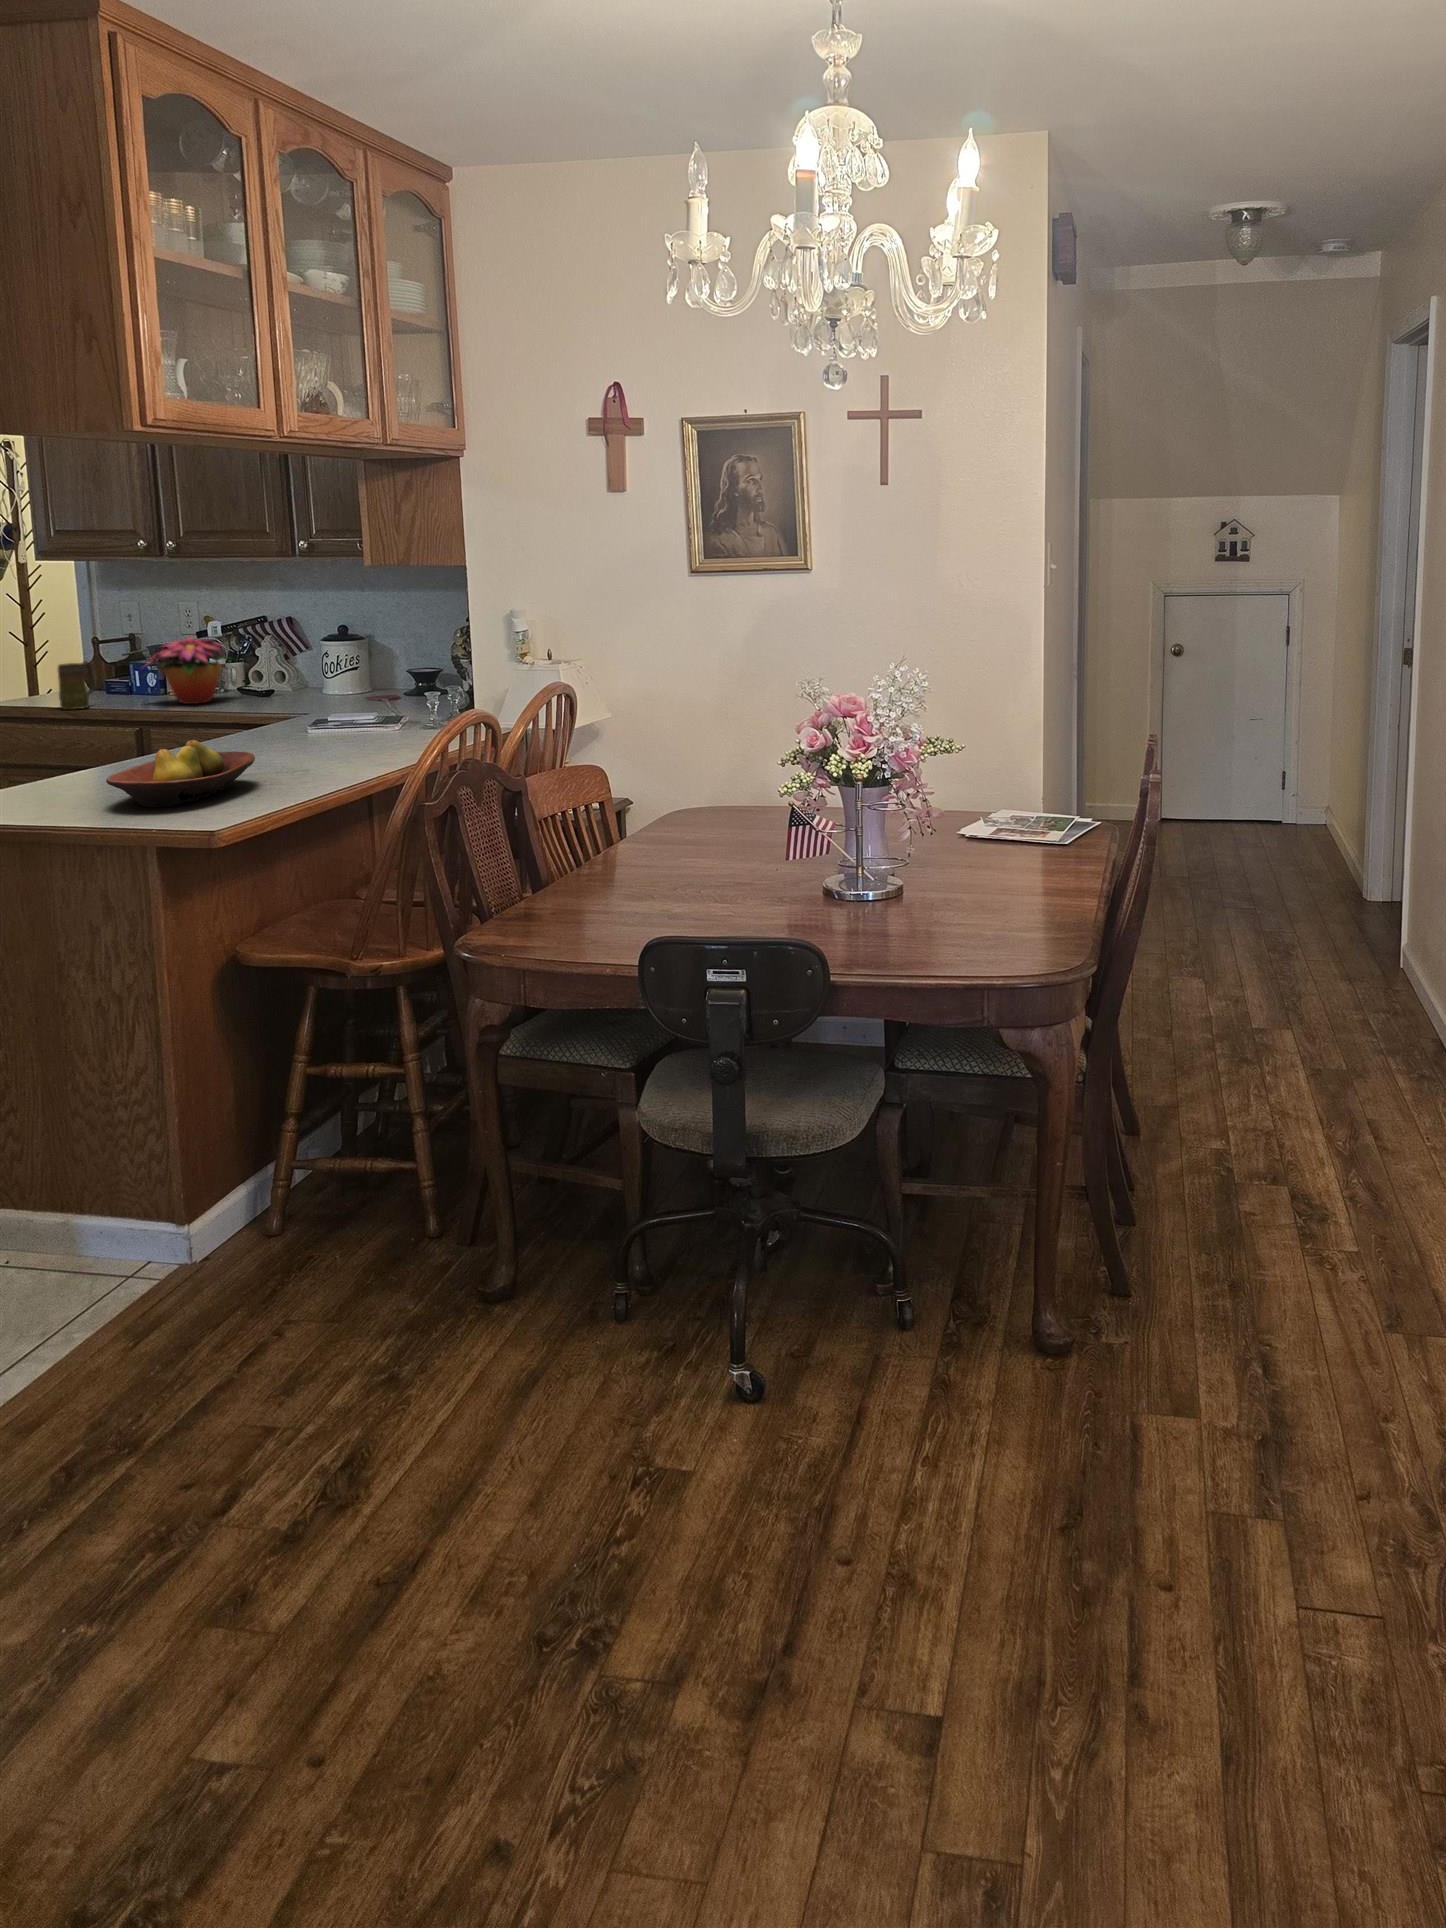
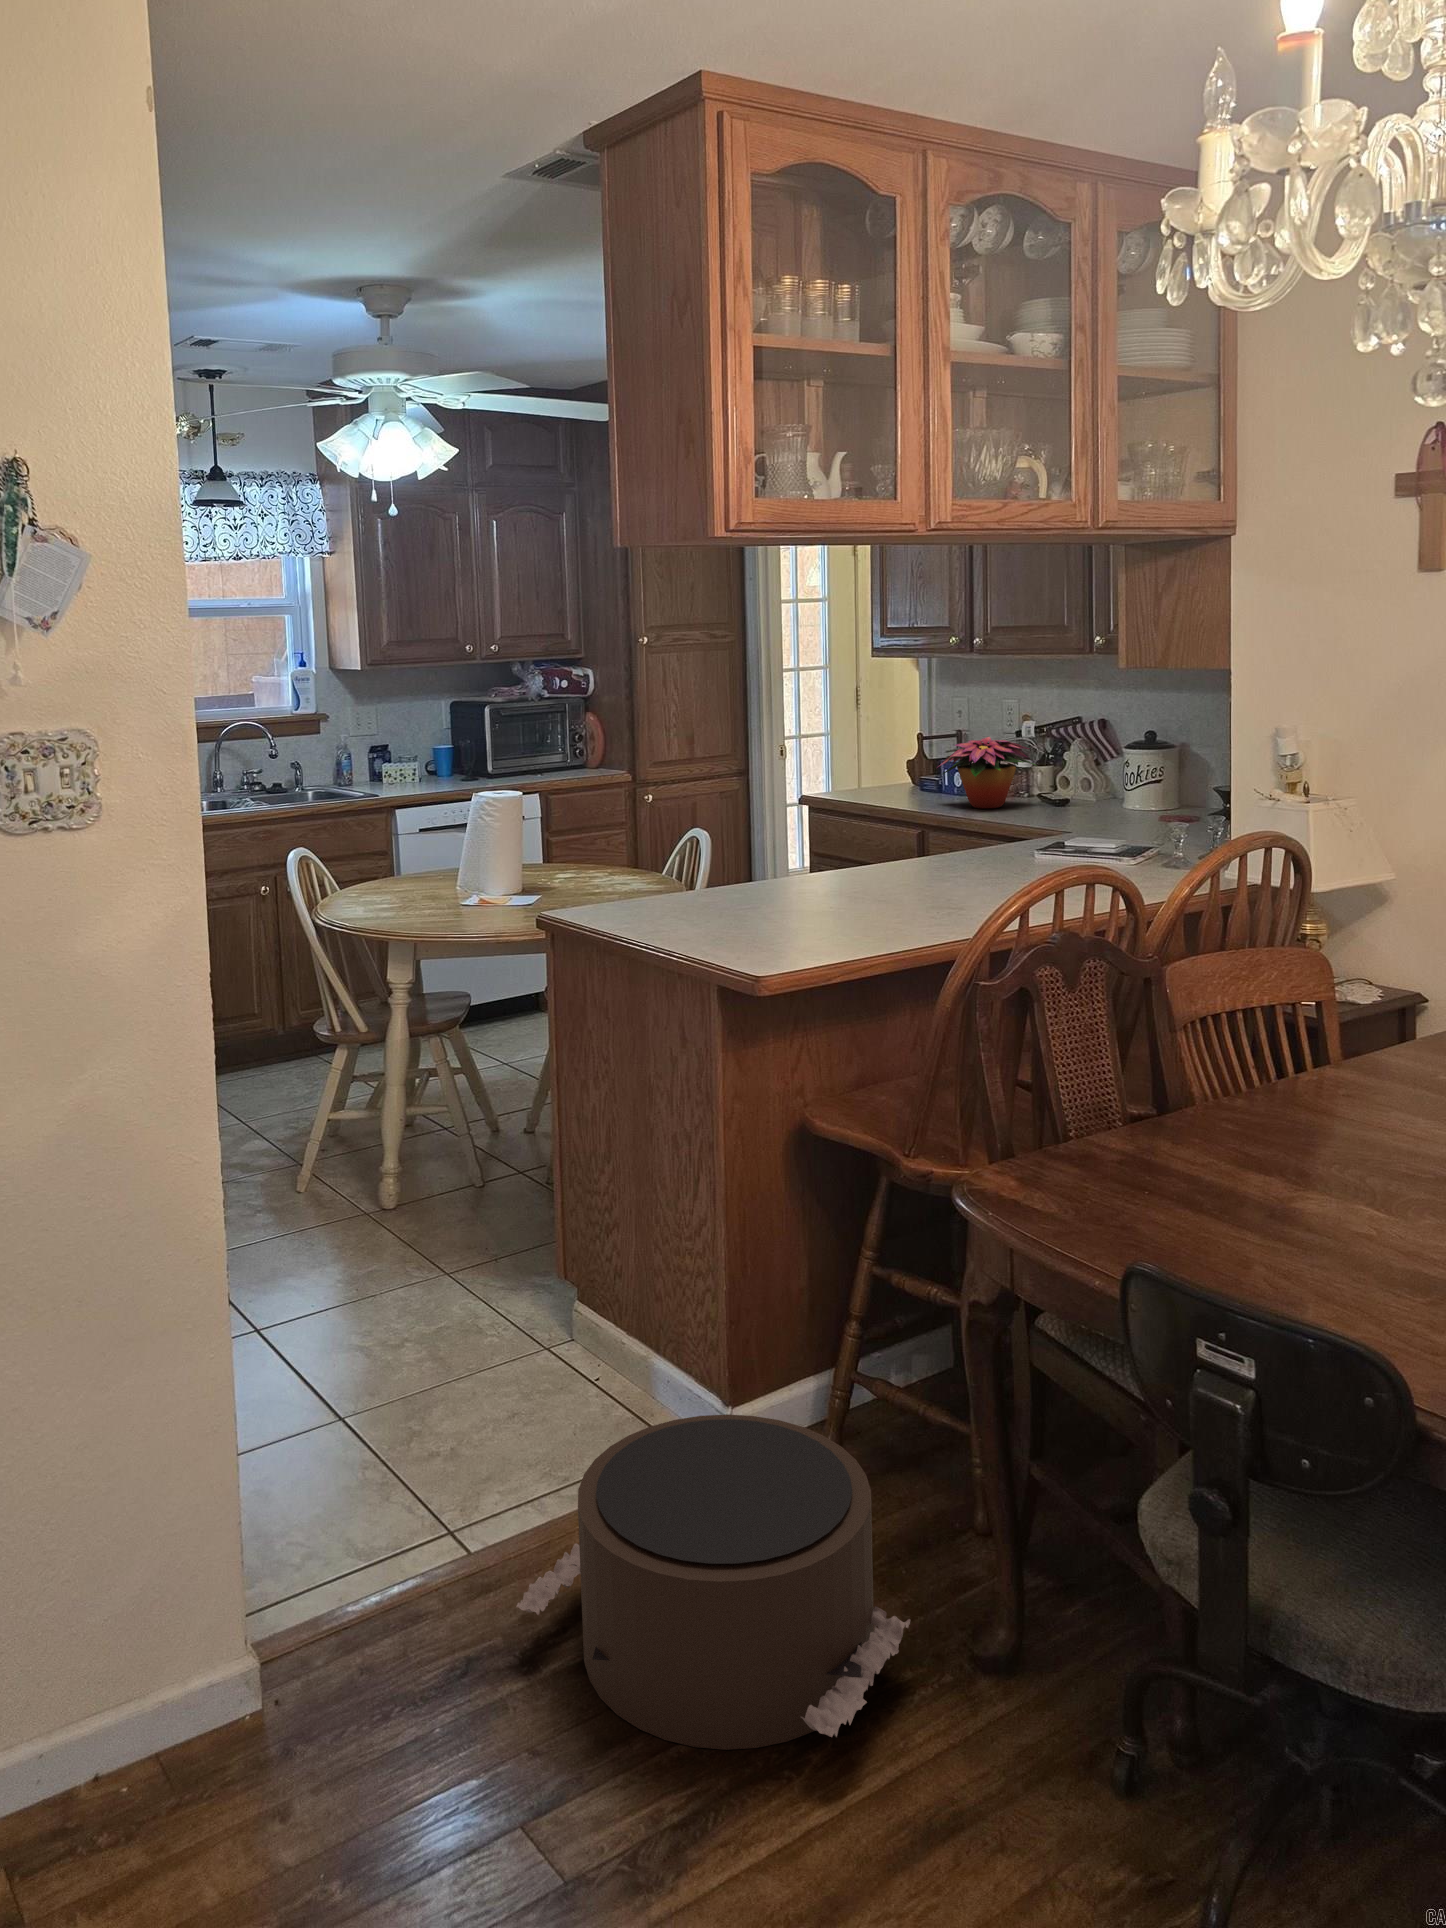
mug: present [58,661,94,710] -> none [862,756,898,805]
fruit bowl: present [106,740,255,807] -> none [729,860,903,933]
pouf: none [105,1190,440,1440] -> present [516,1415,911,1750]

